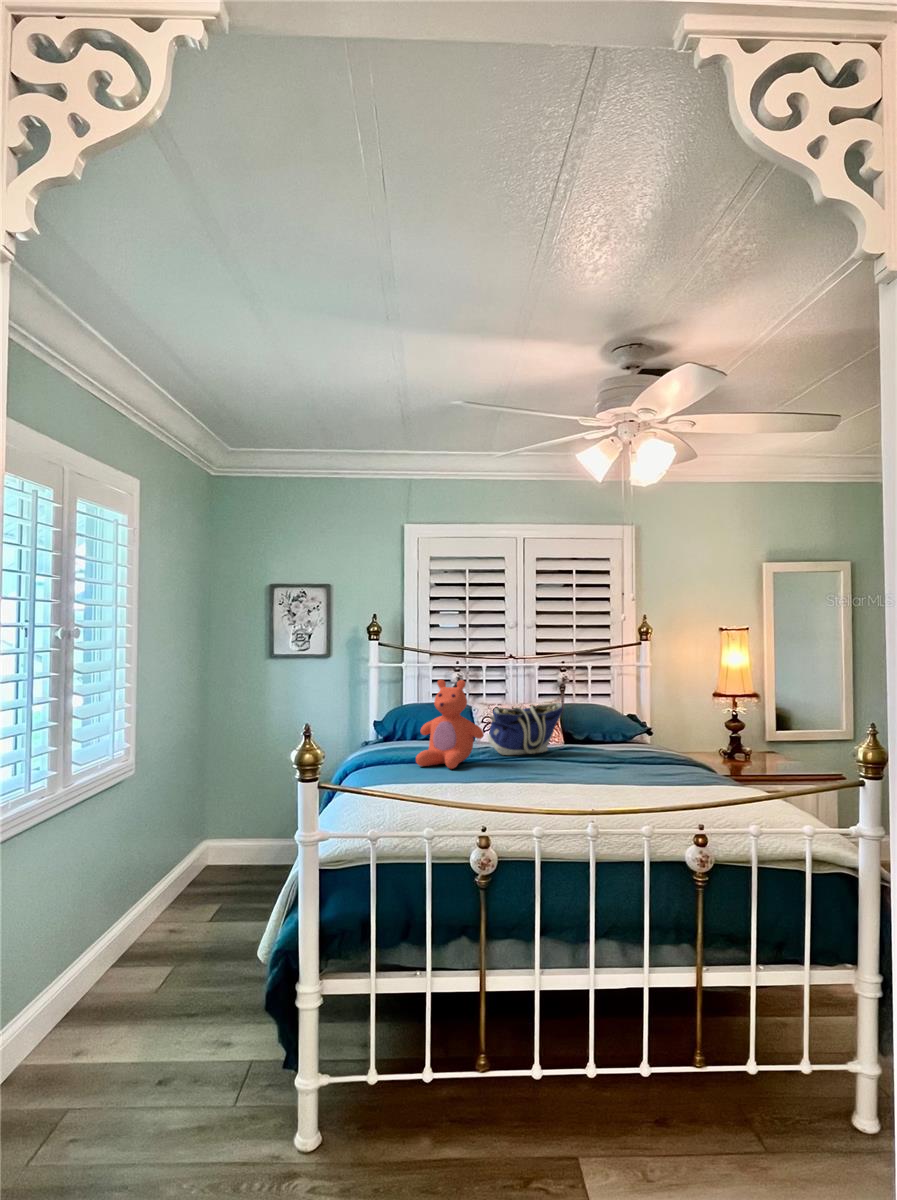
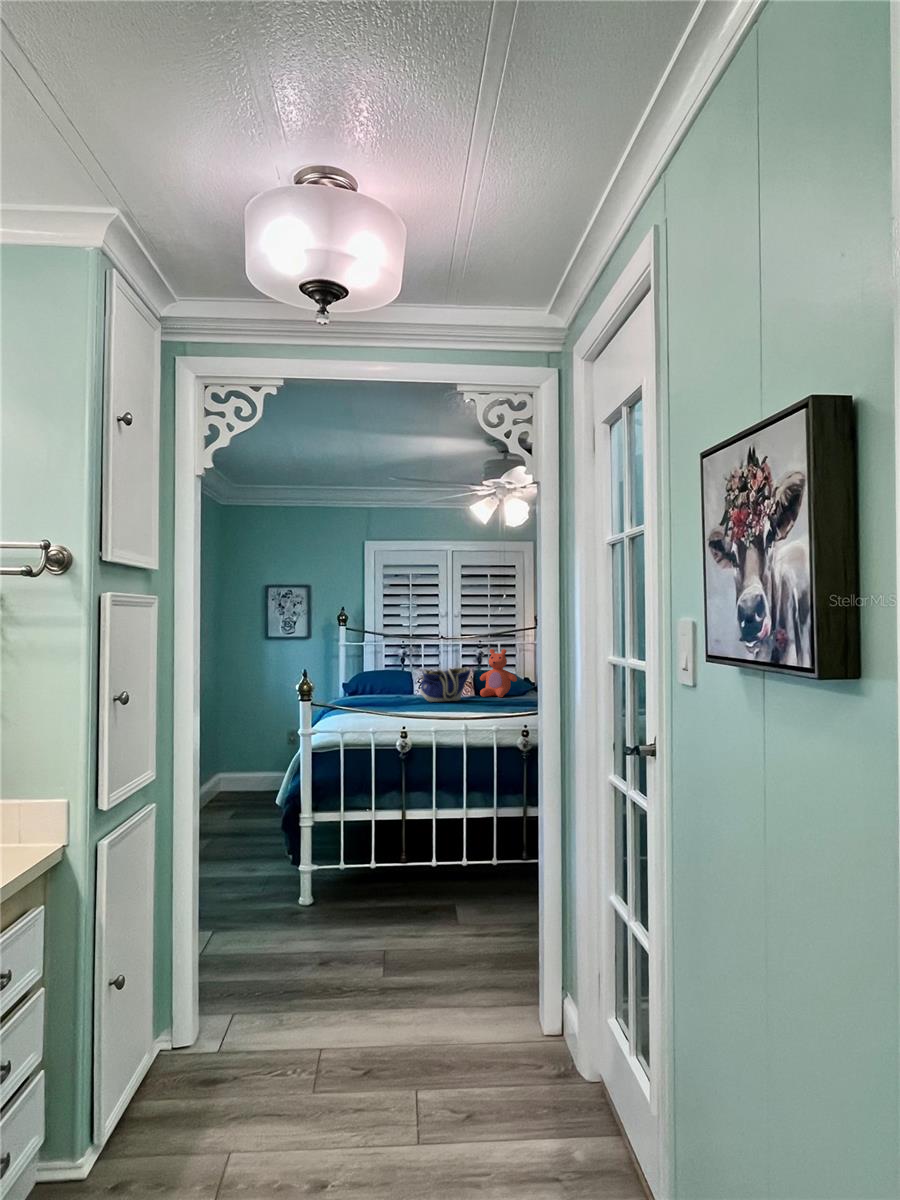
teddy bear: present [416,679,484,769] -> present [480,649,517,697]

